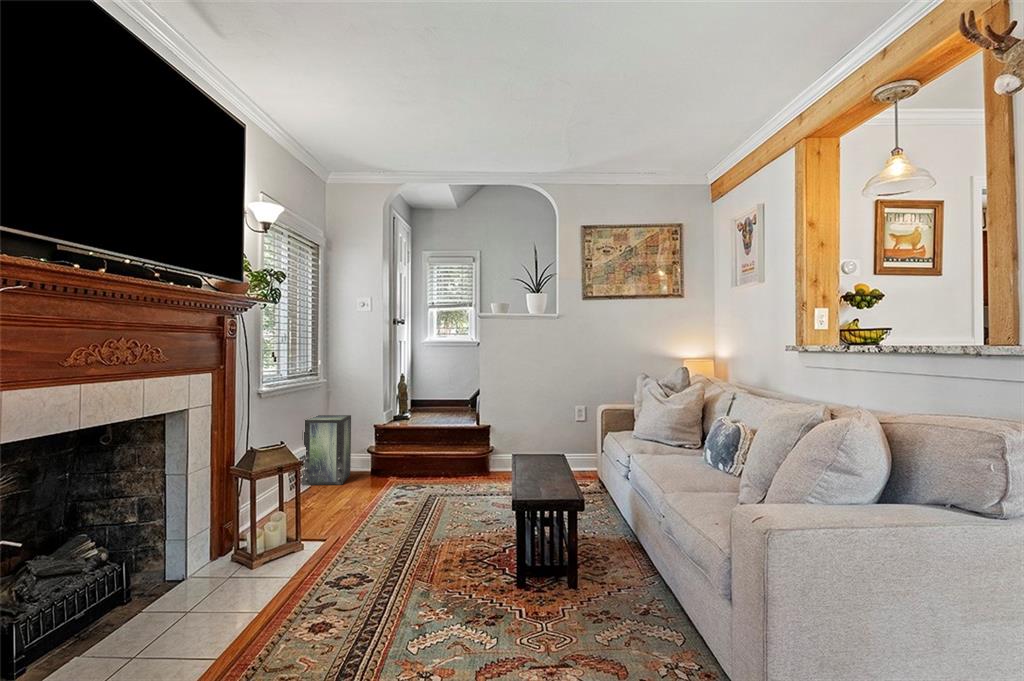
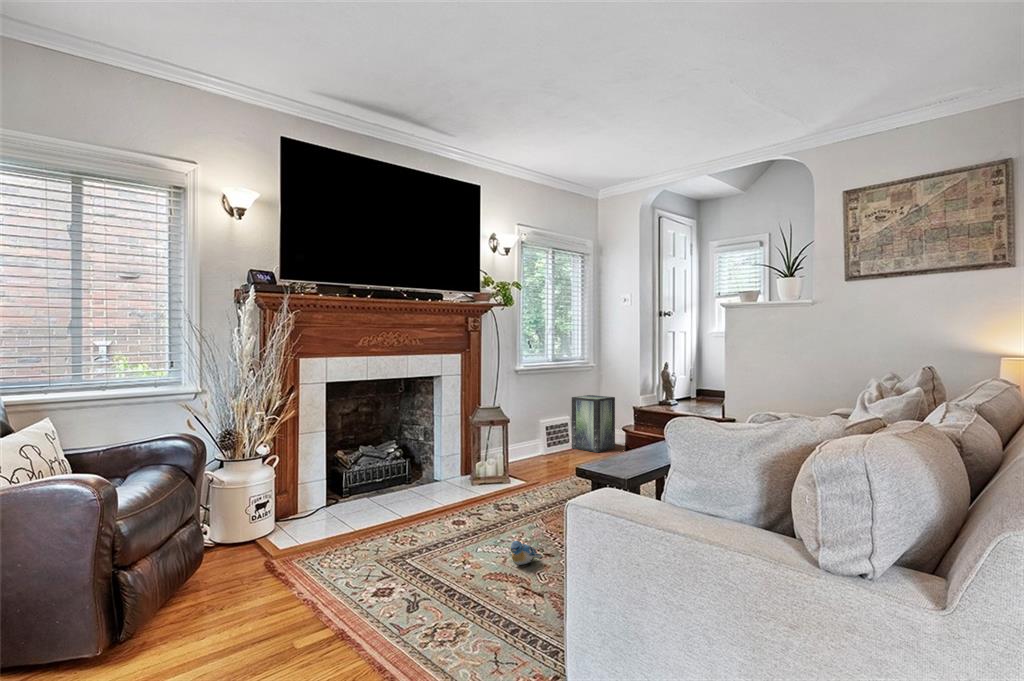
plush toy: none [485,619,514,650] -> present [510,541,542,565]

